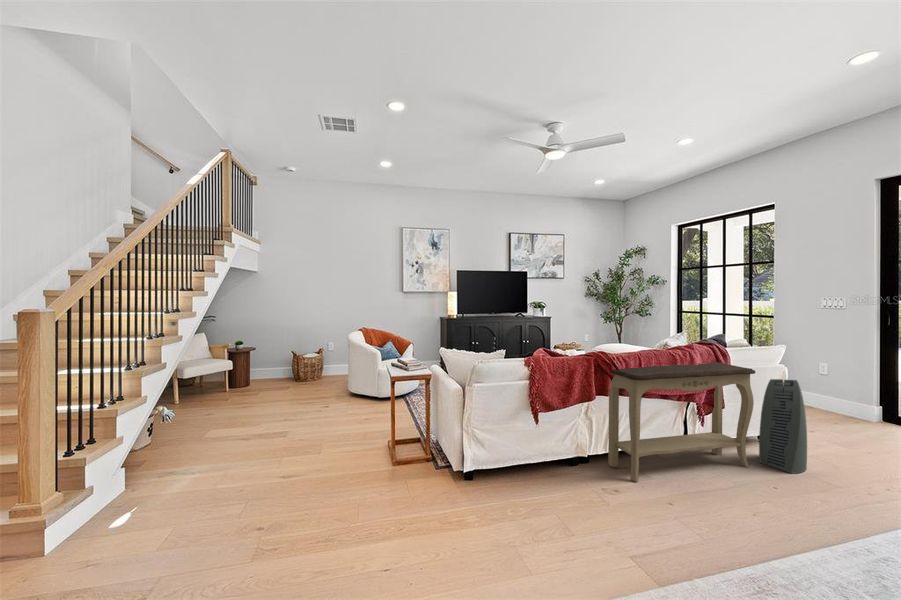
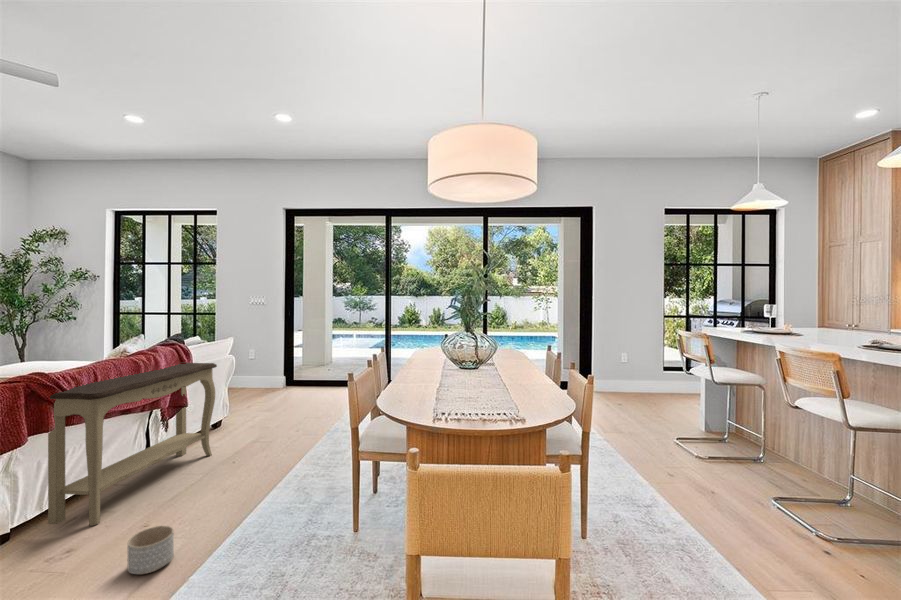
air purifier: present [759,379,807,474] -> none [219,367,253,448]
planter: none [646,506,685,550] -> present [127,526,174,574]

